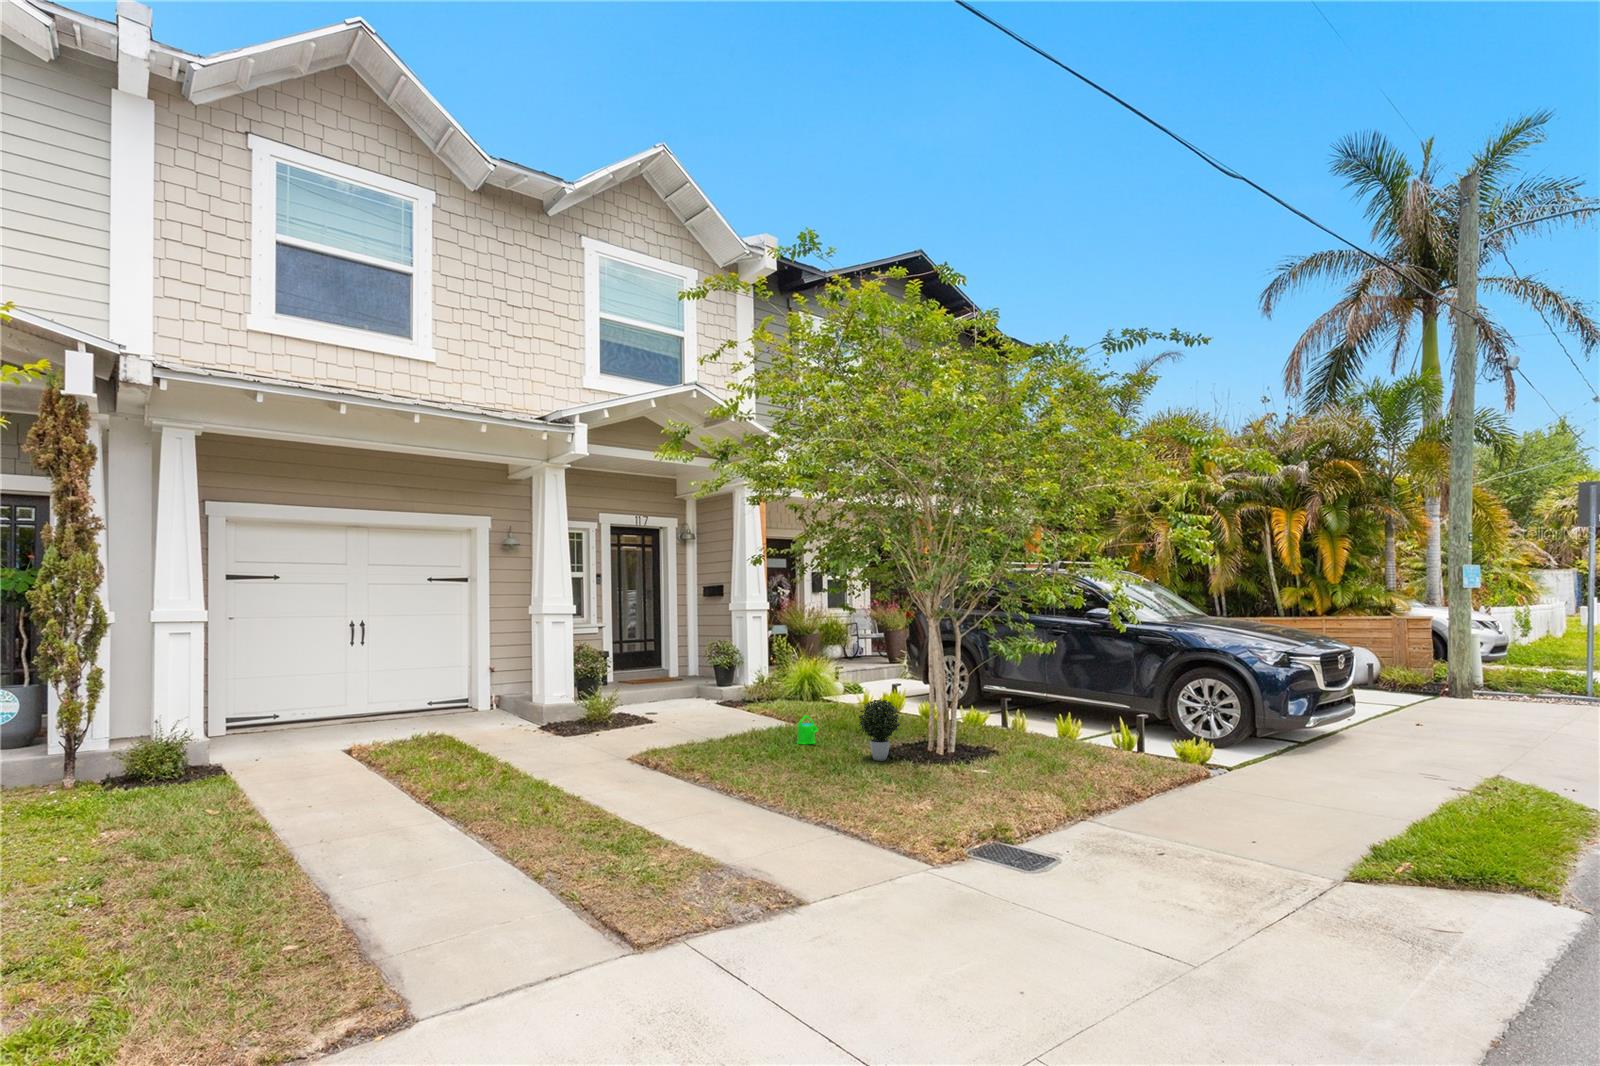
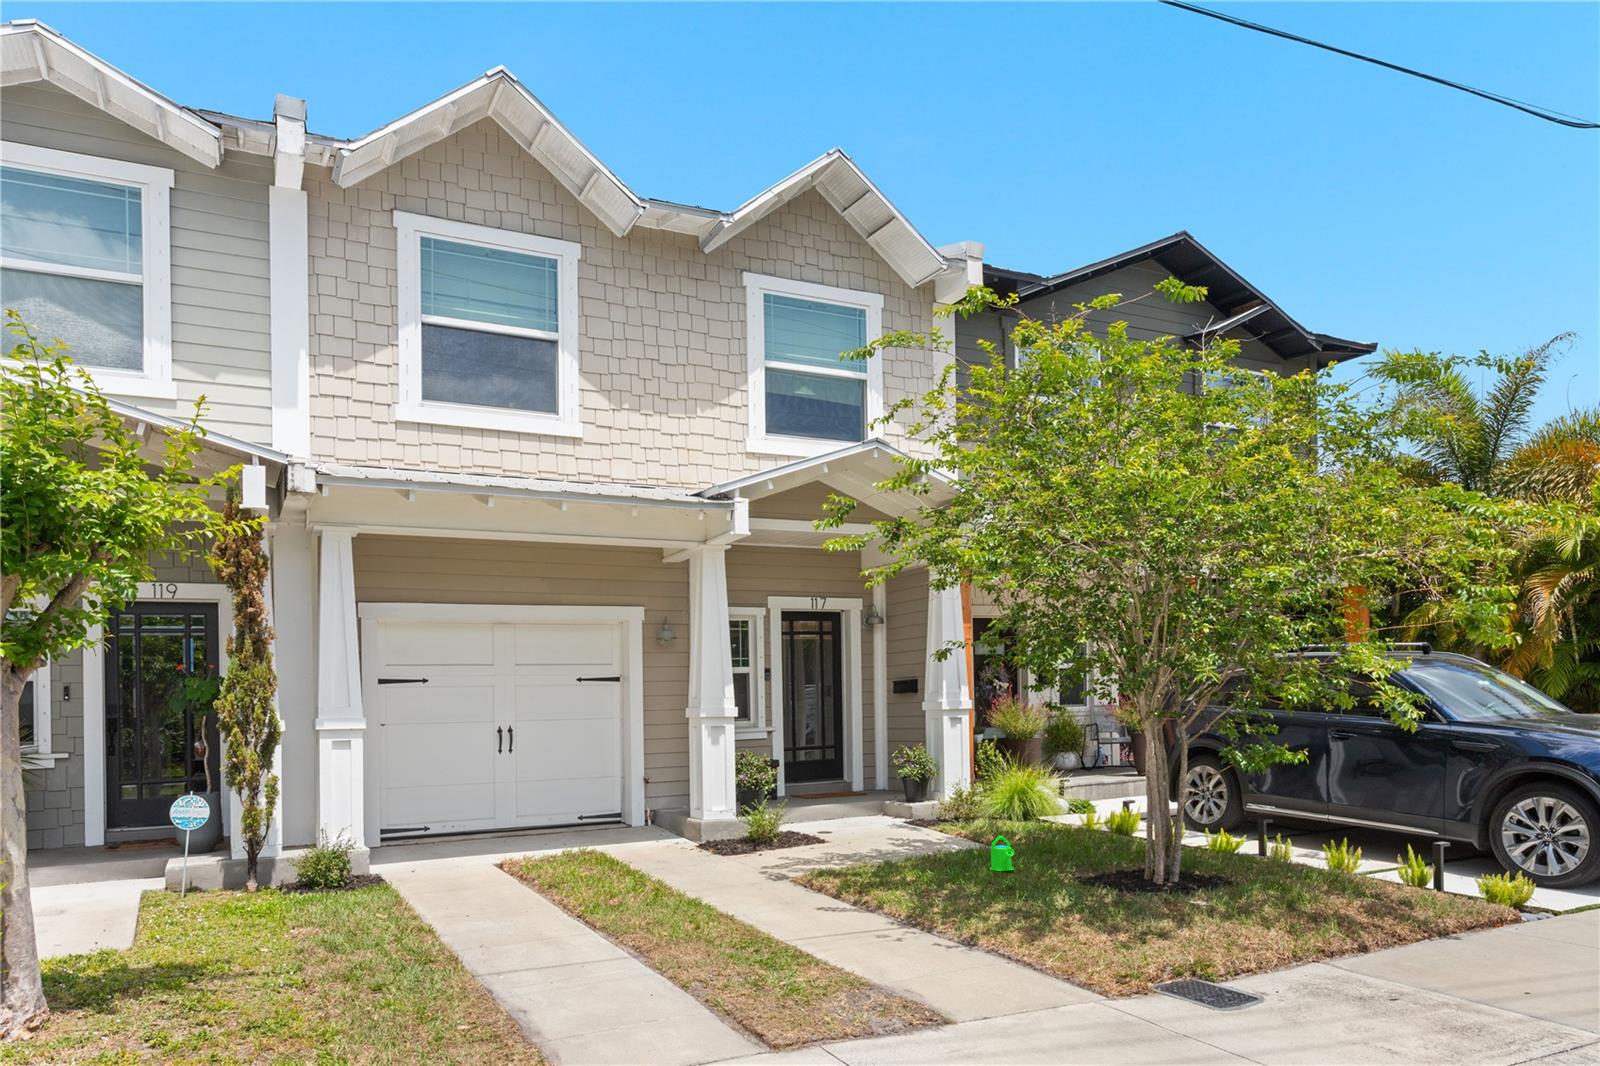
potted plant: present [859,699,900,761] -> none [1055,816,1108,890]

